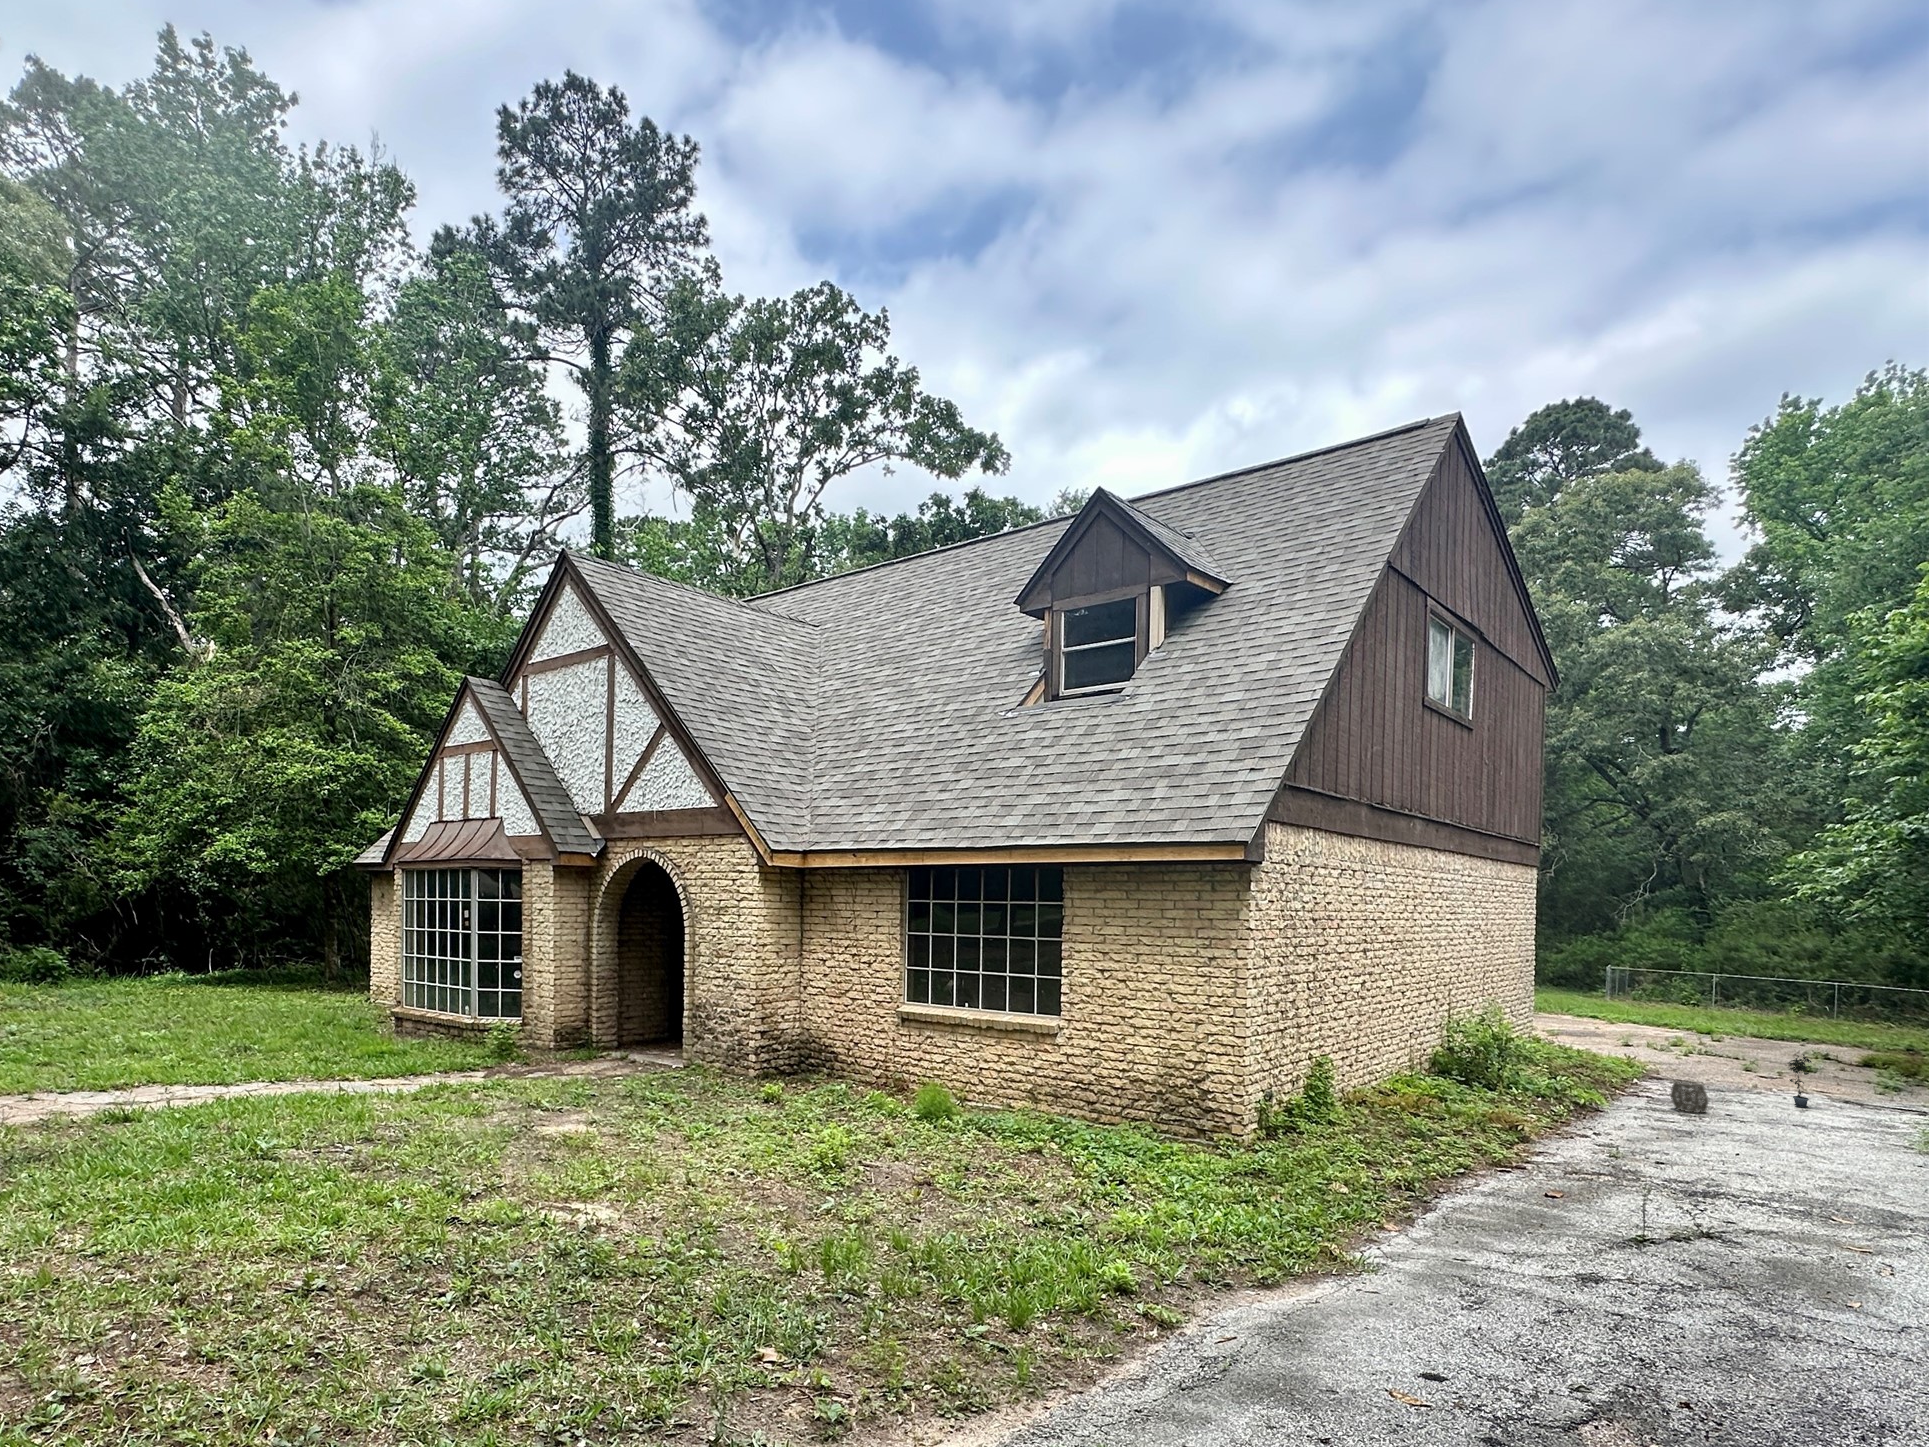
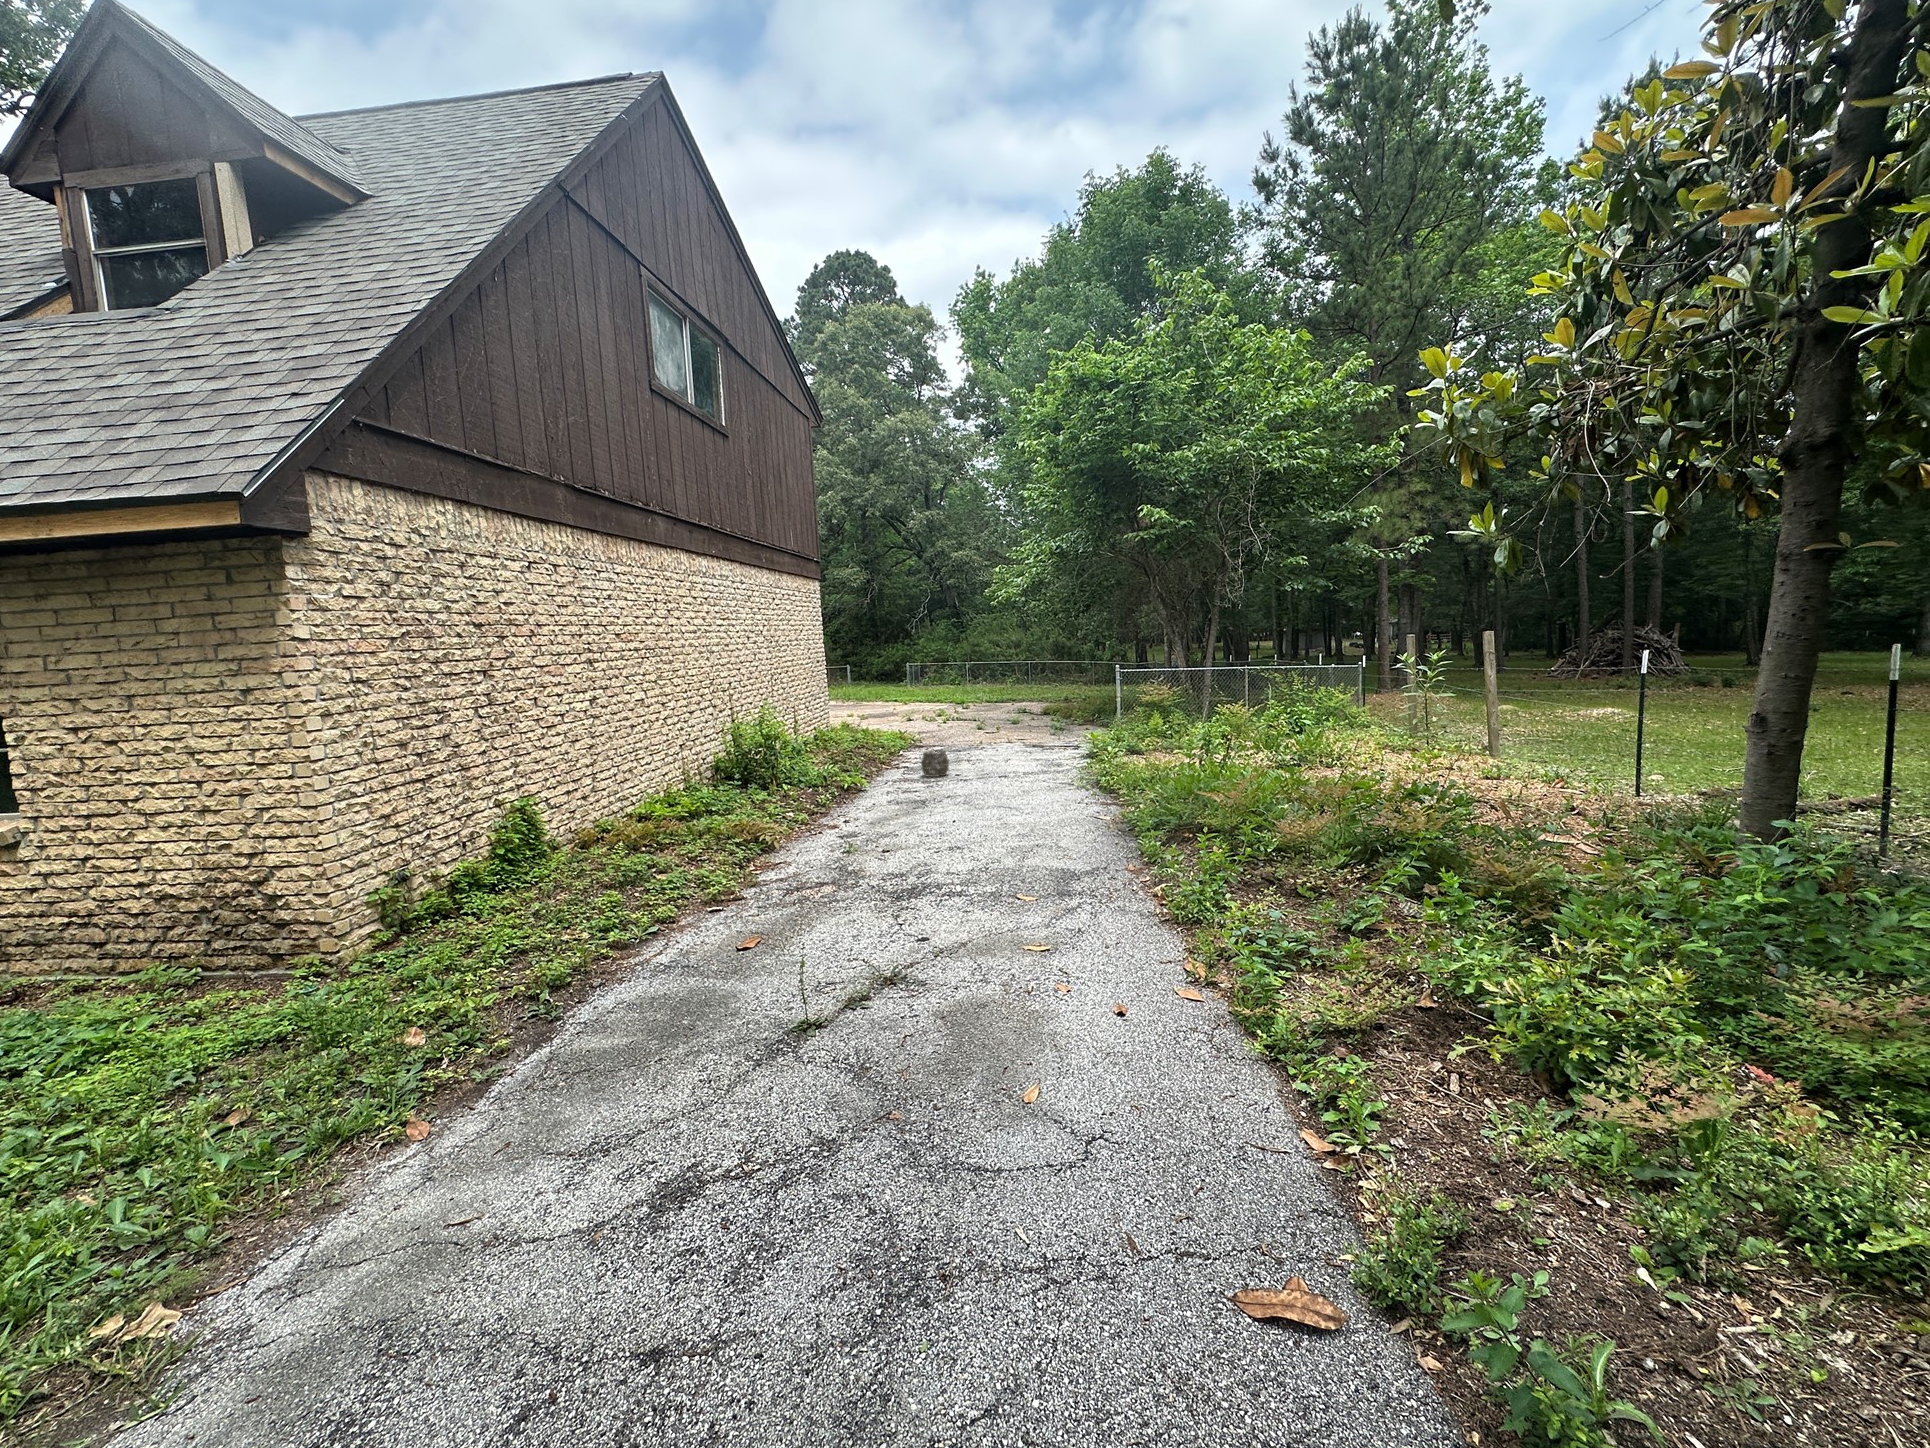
potted plant: present [1788,1054,1812,1108] -> none [1005,713,1024,756]

